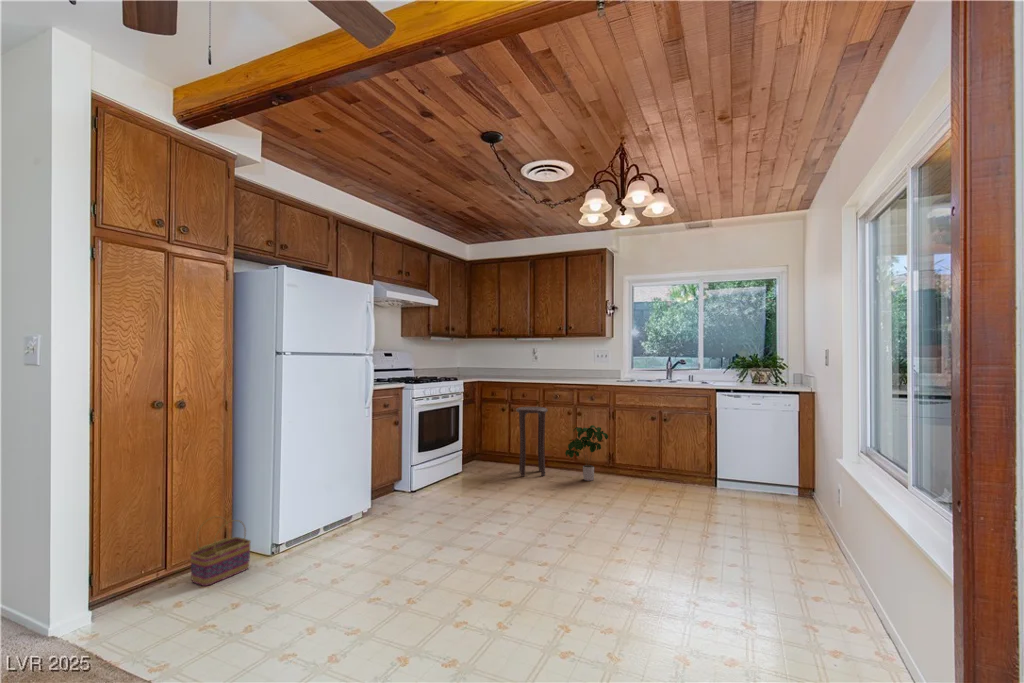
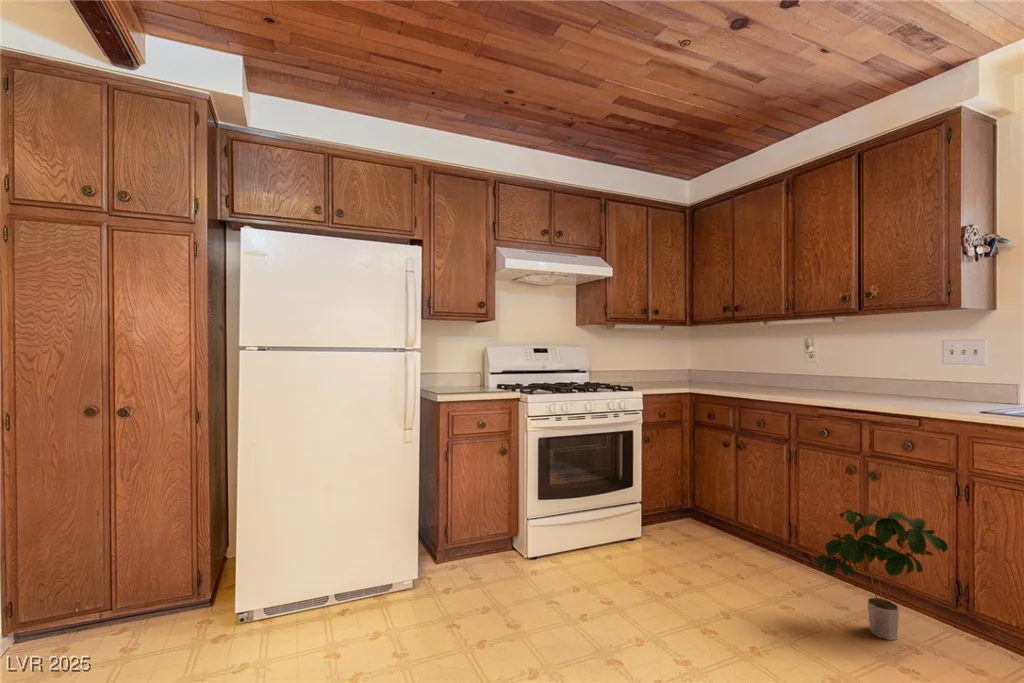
stool: present [516,407,548,476] -> none [728,446,796,588]
basket: present [190,517,251,586] -> none [119,556,202,650]

